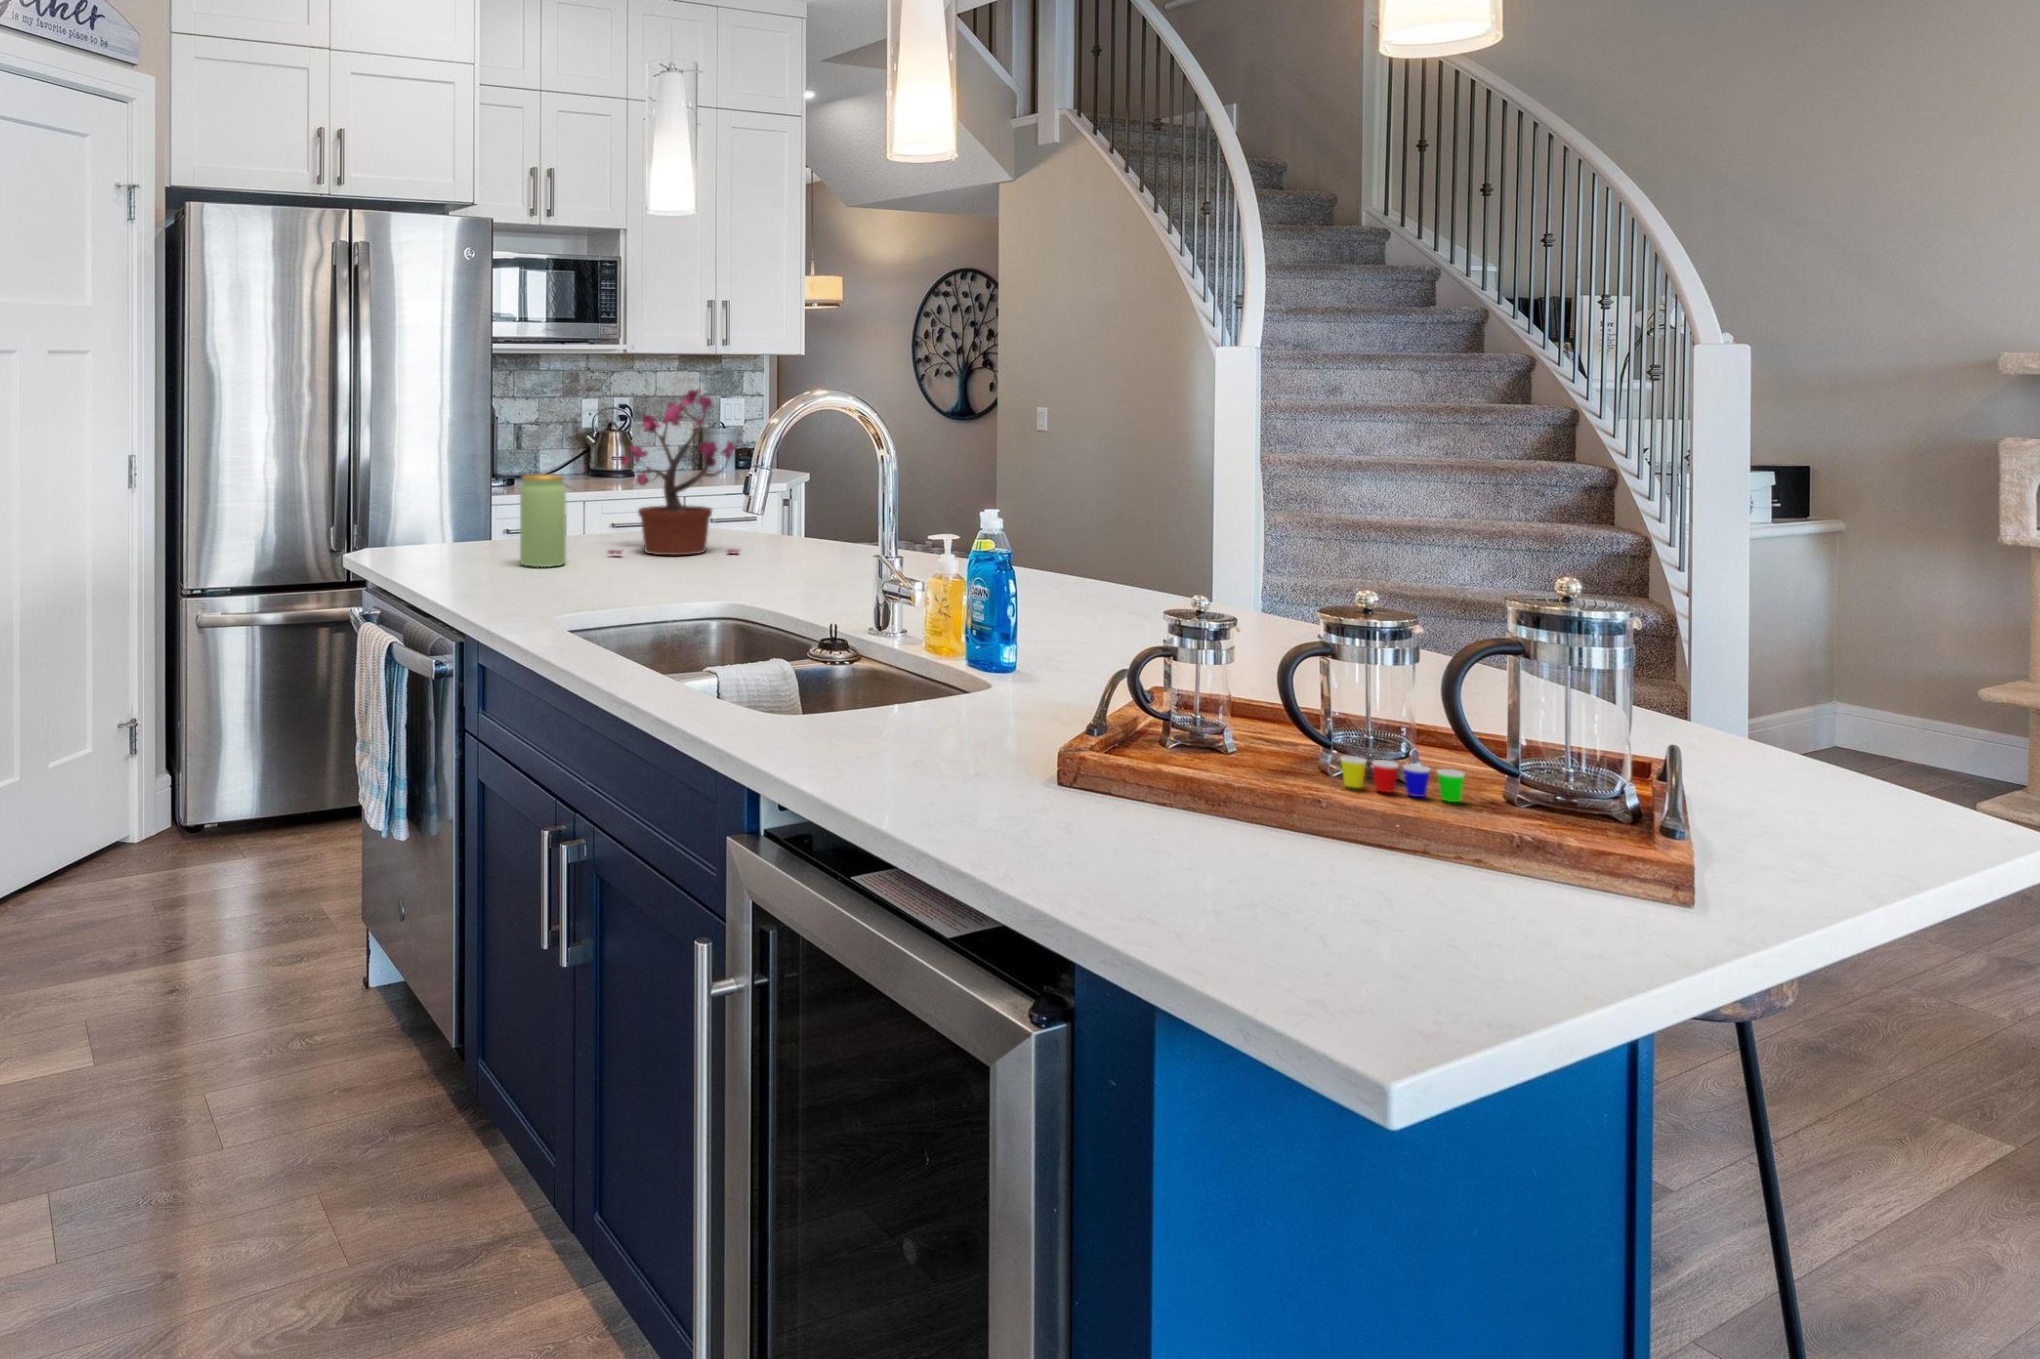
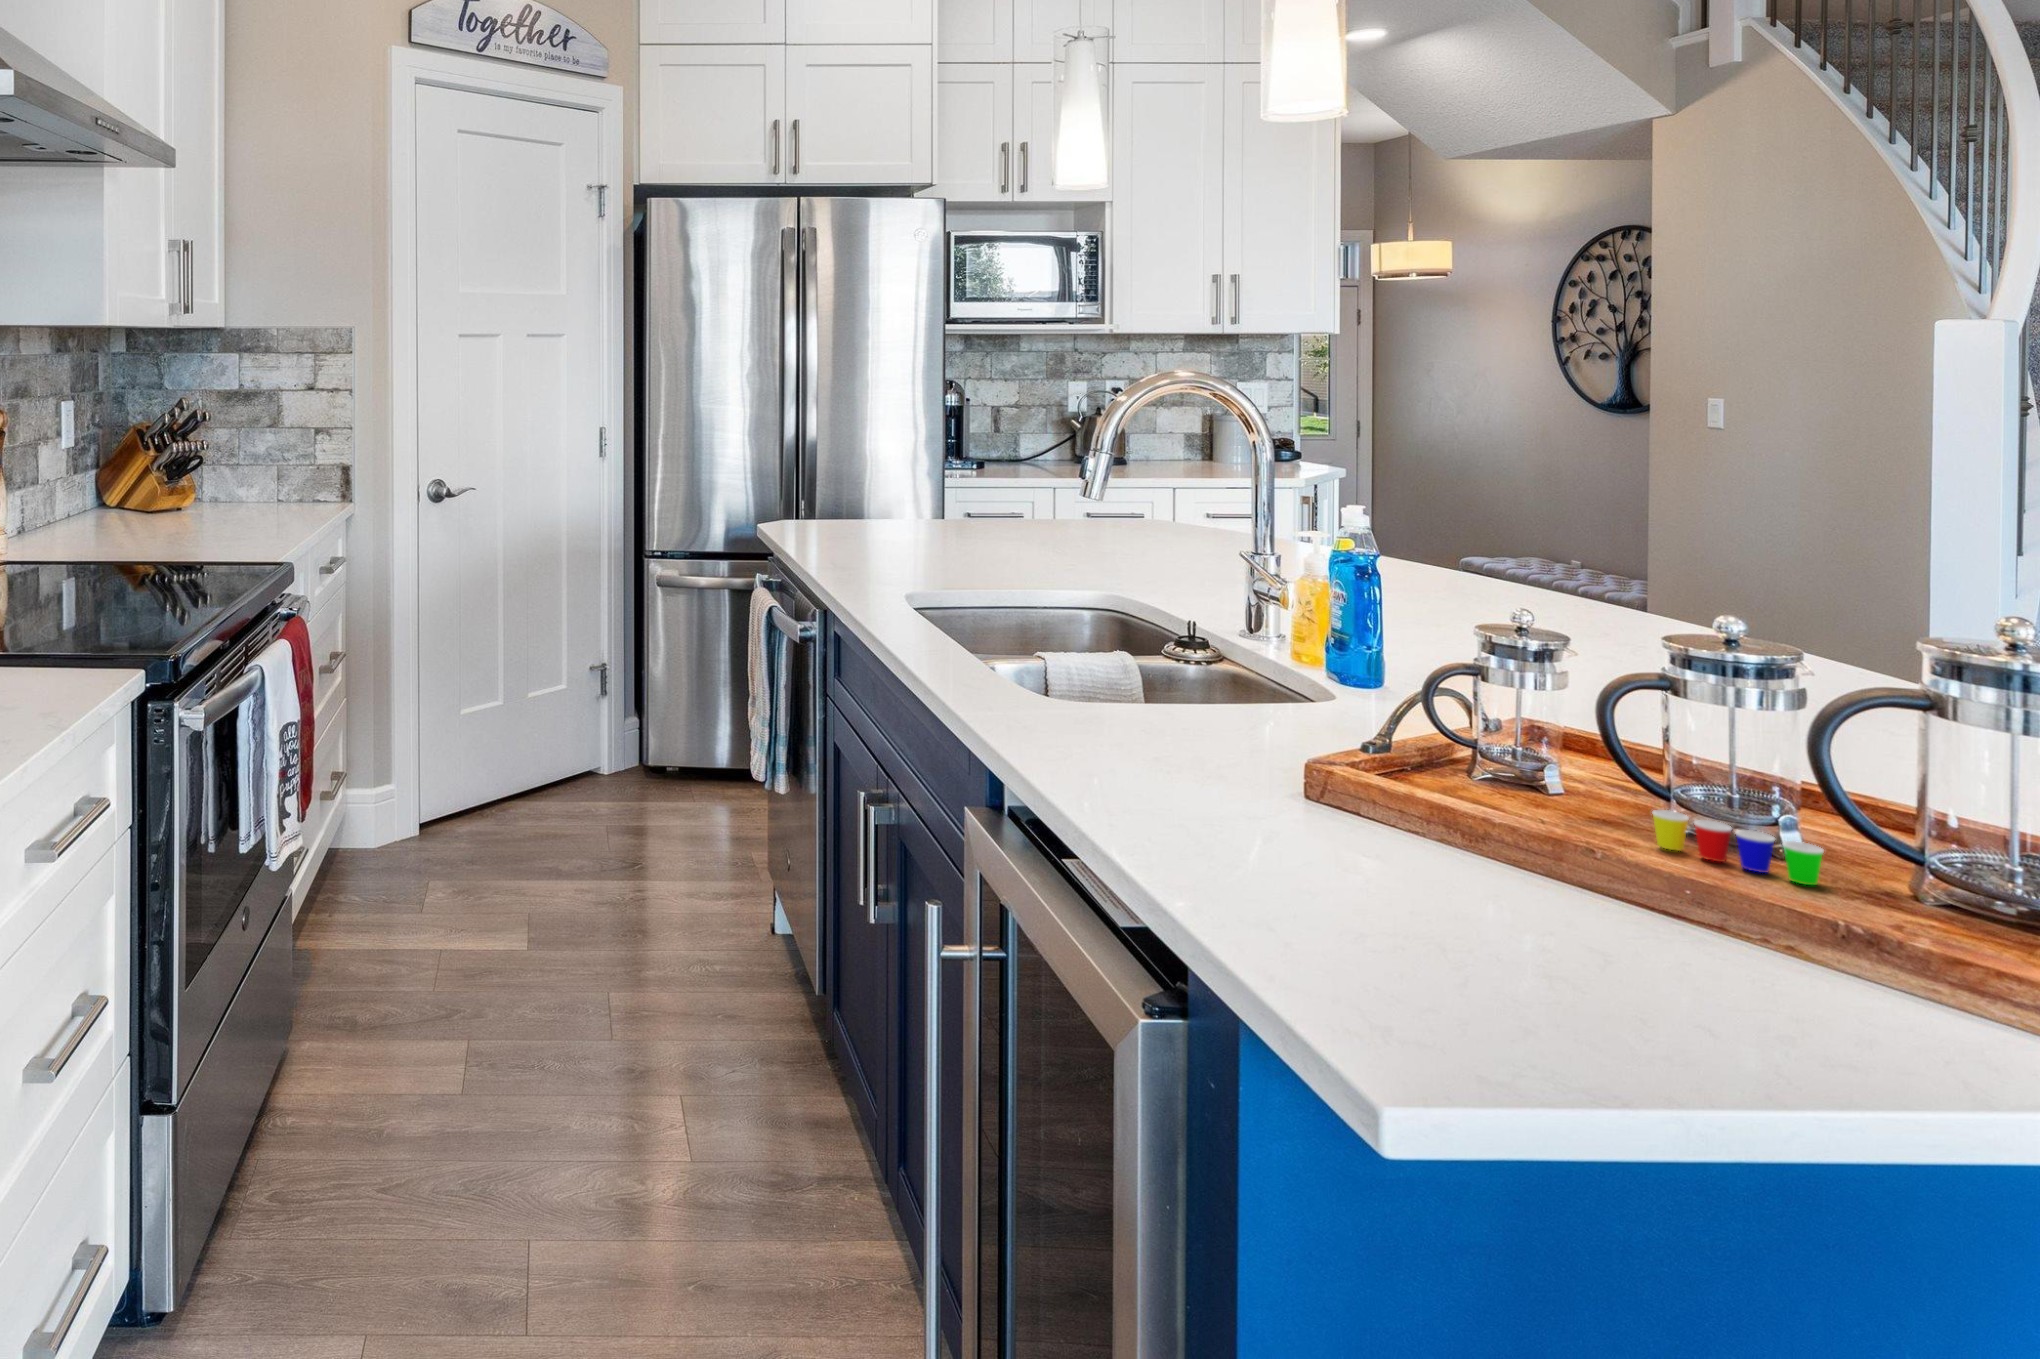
potted plant: present [608,390,739,555] -> none [1013,368,1163,543]
jar: present [520,474,566,567] -> none [915,452,963,544]

